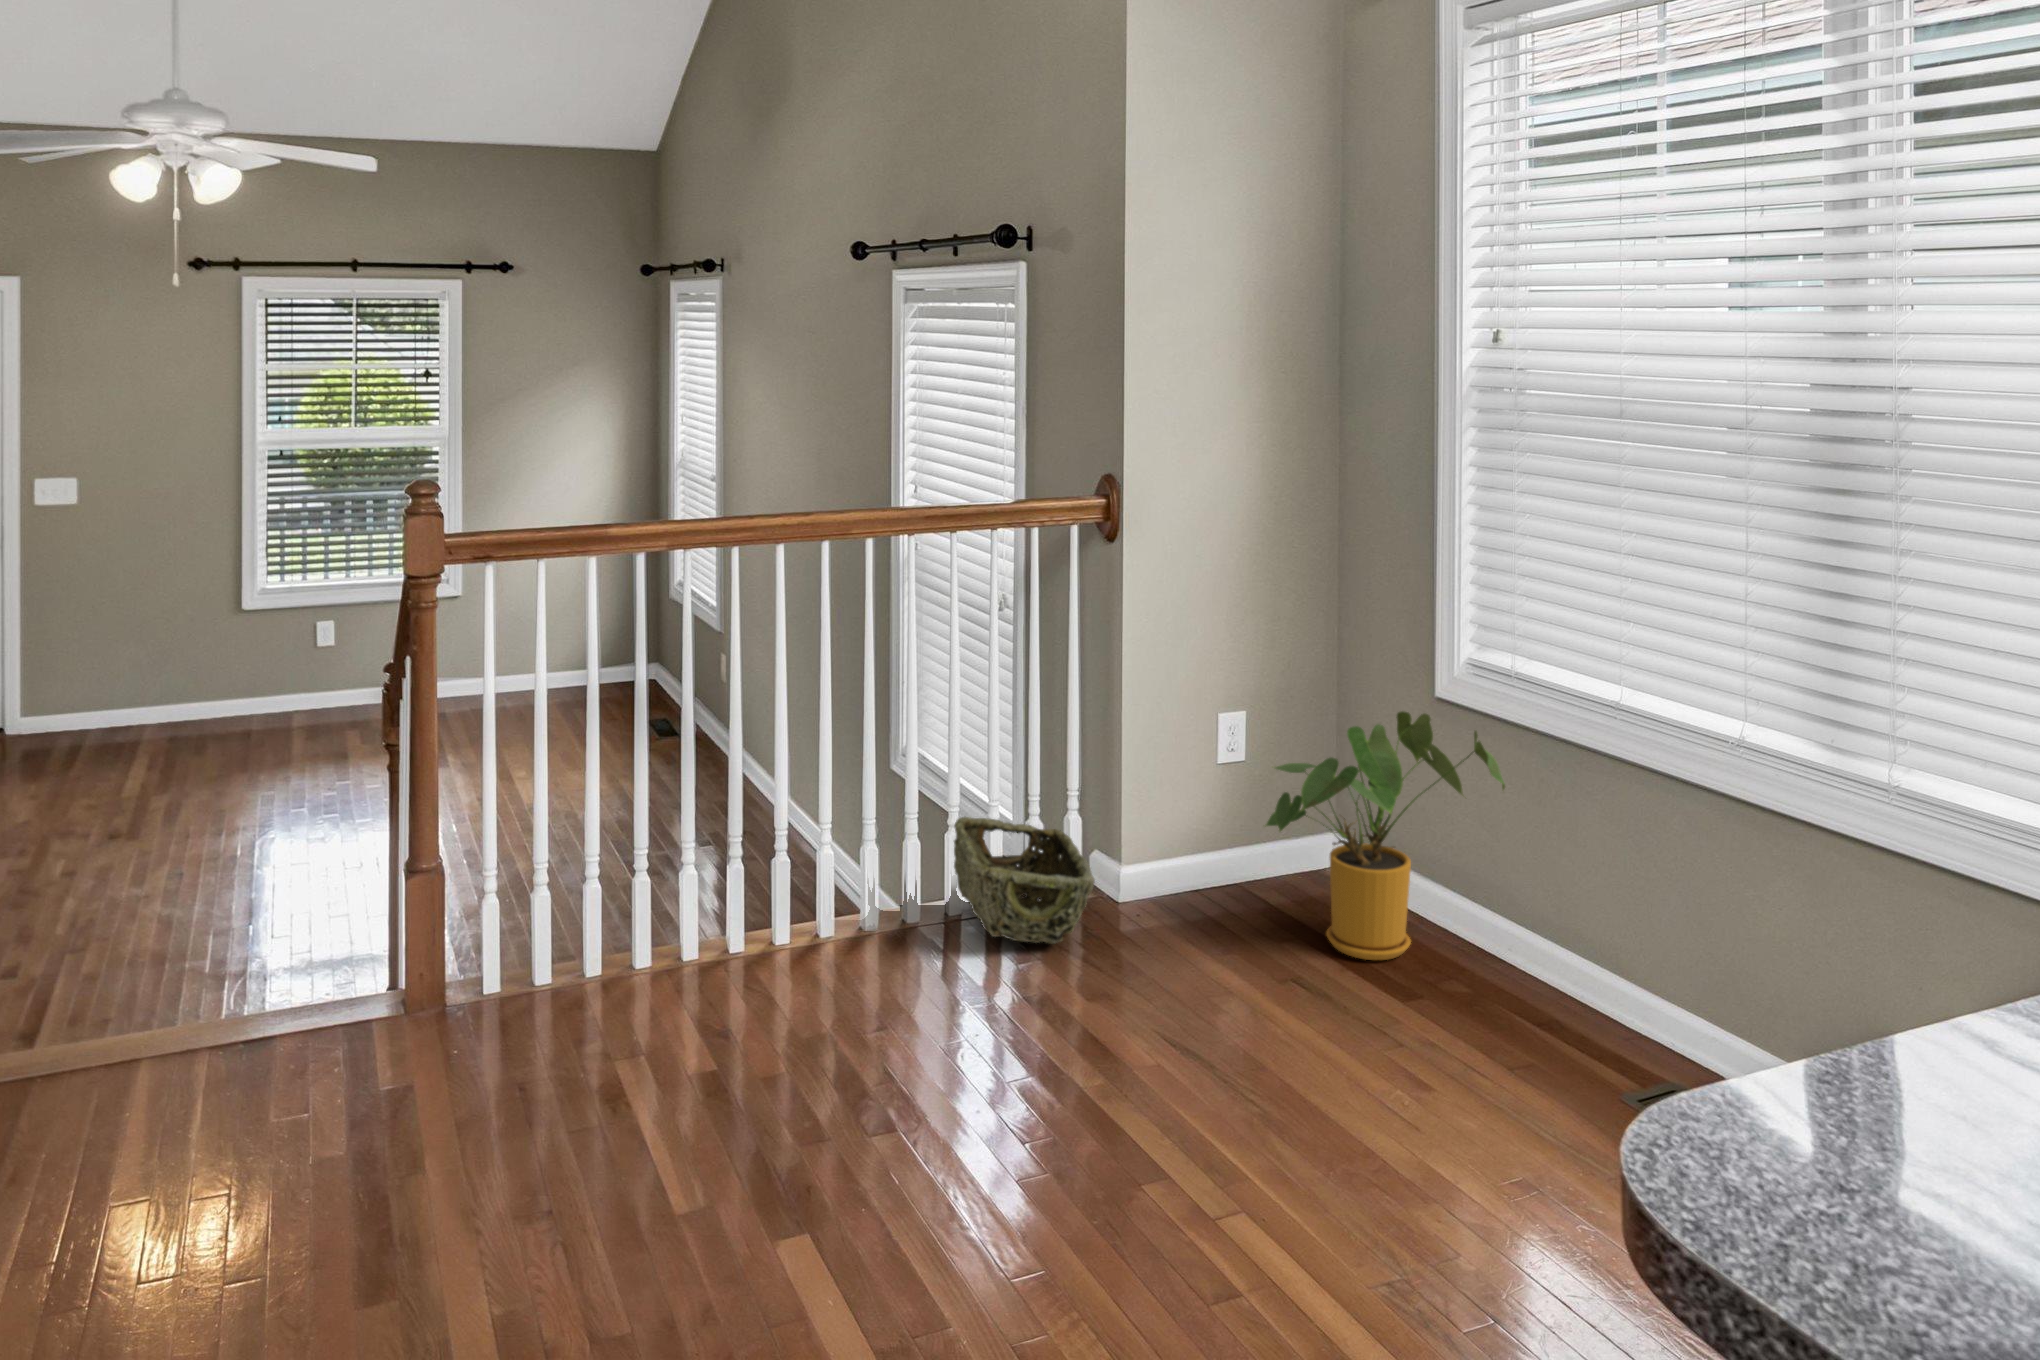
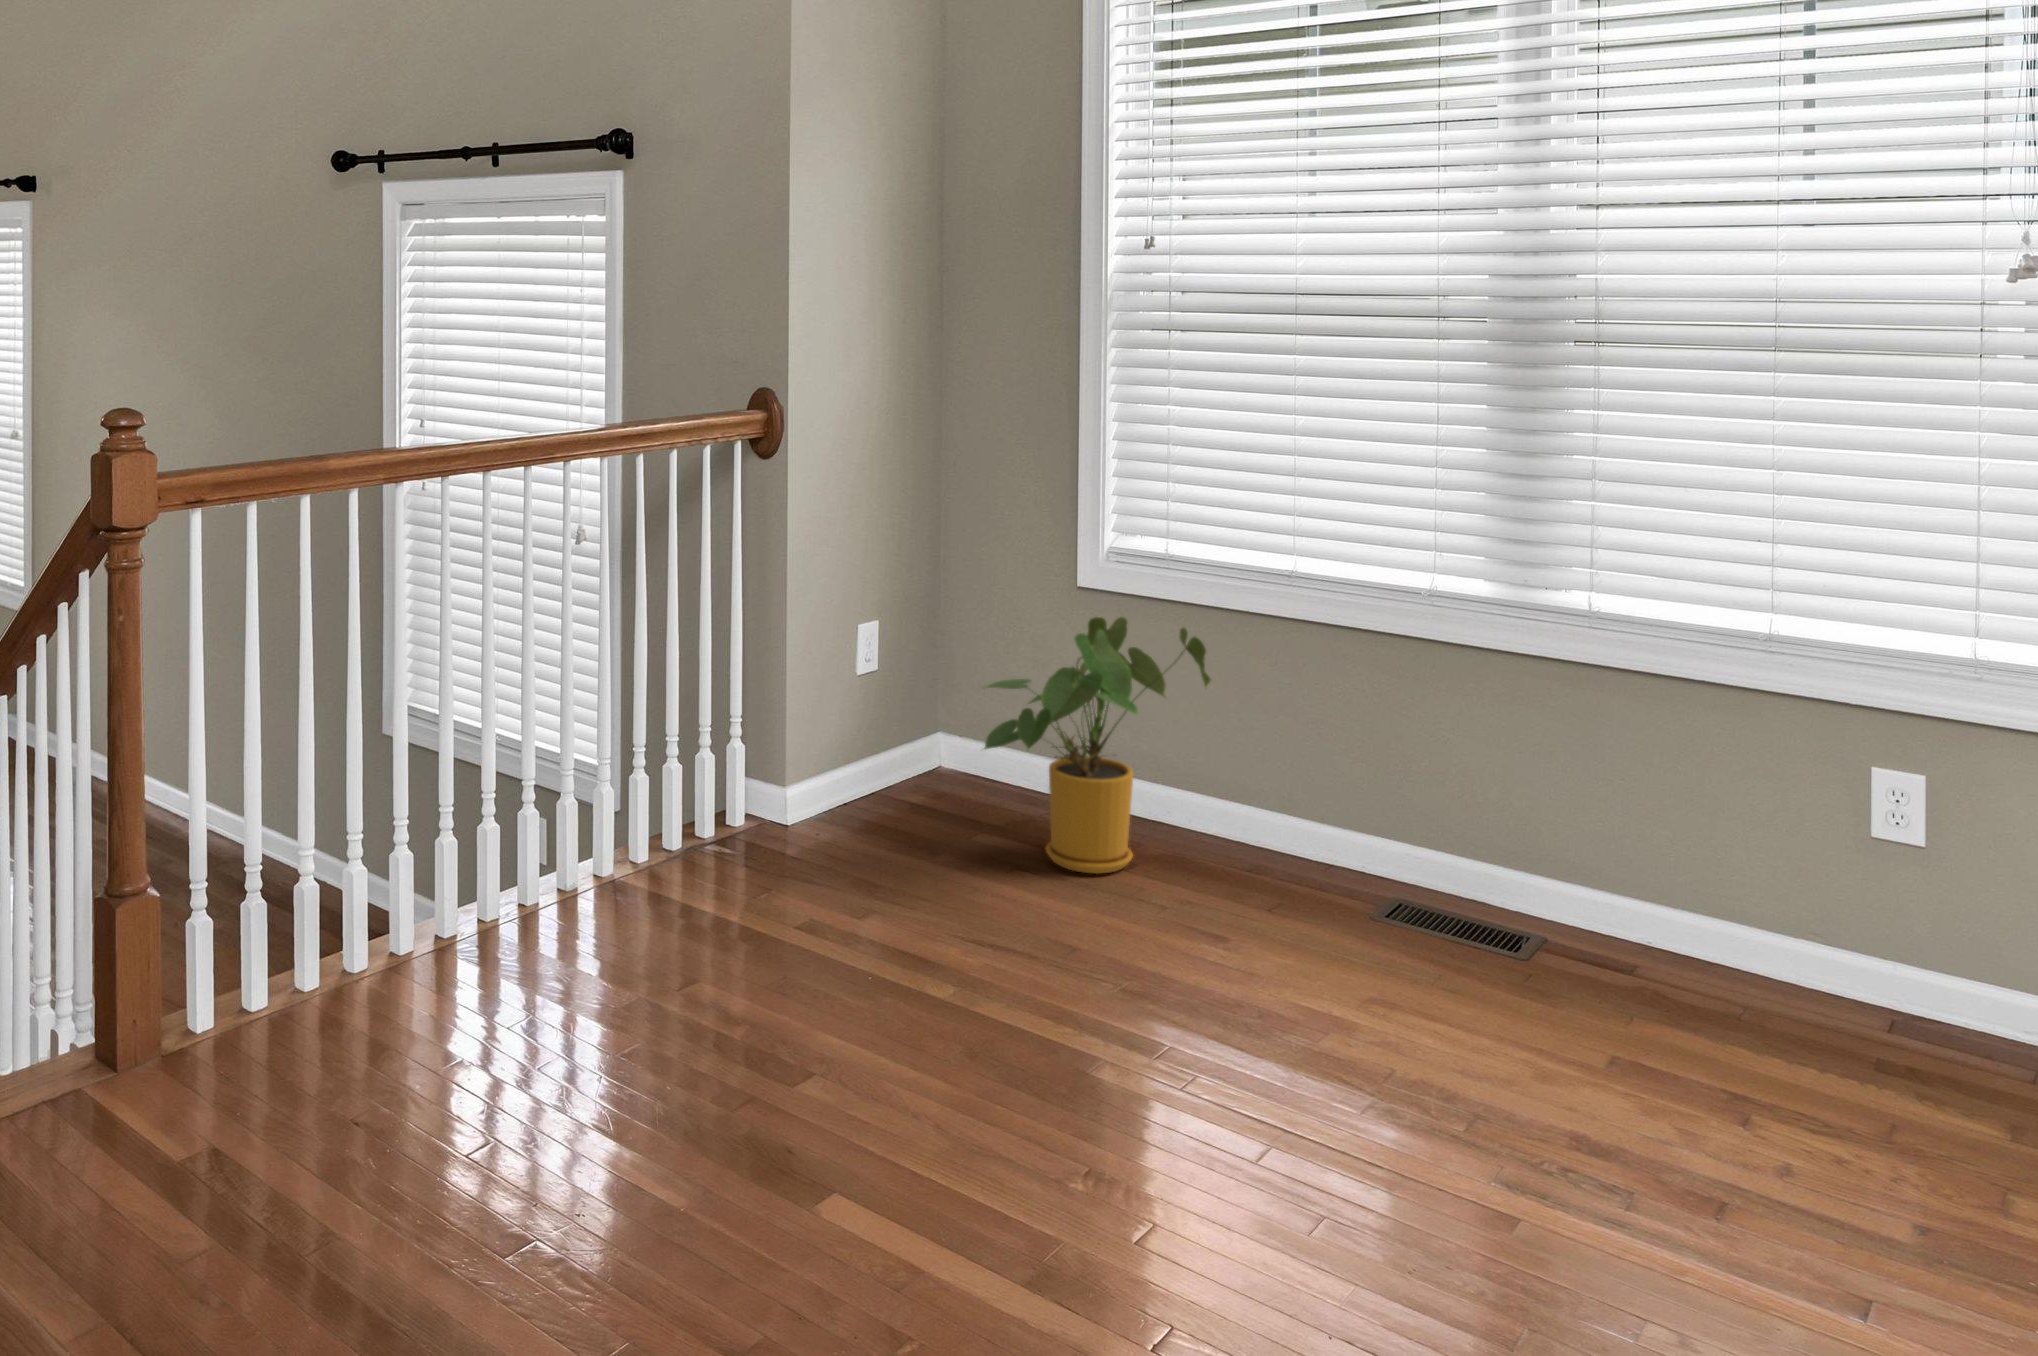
woven basket: present [954,817,1095,944] -> none [636,780,832,907]

